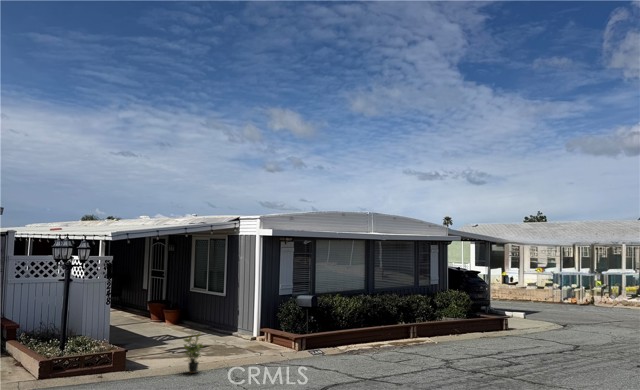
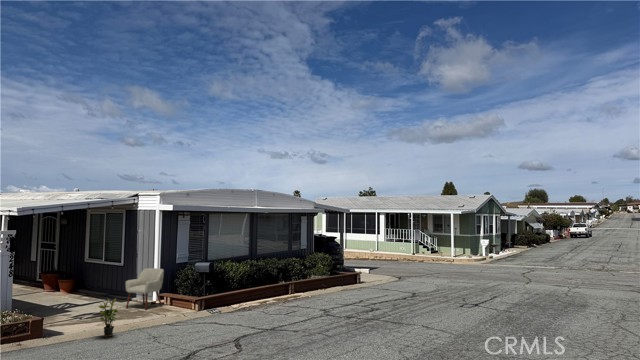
chair: none [223,300,263,347] -> present [125,268,164,310]

